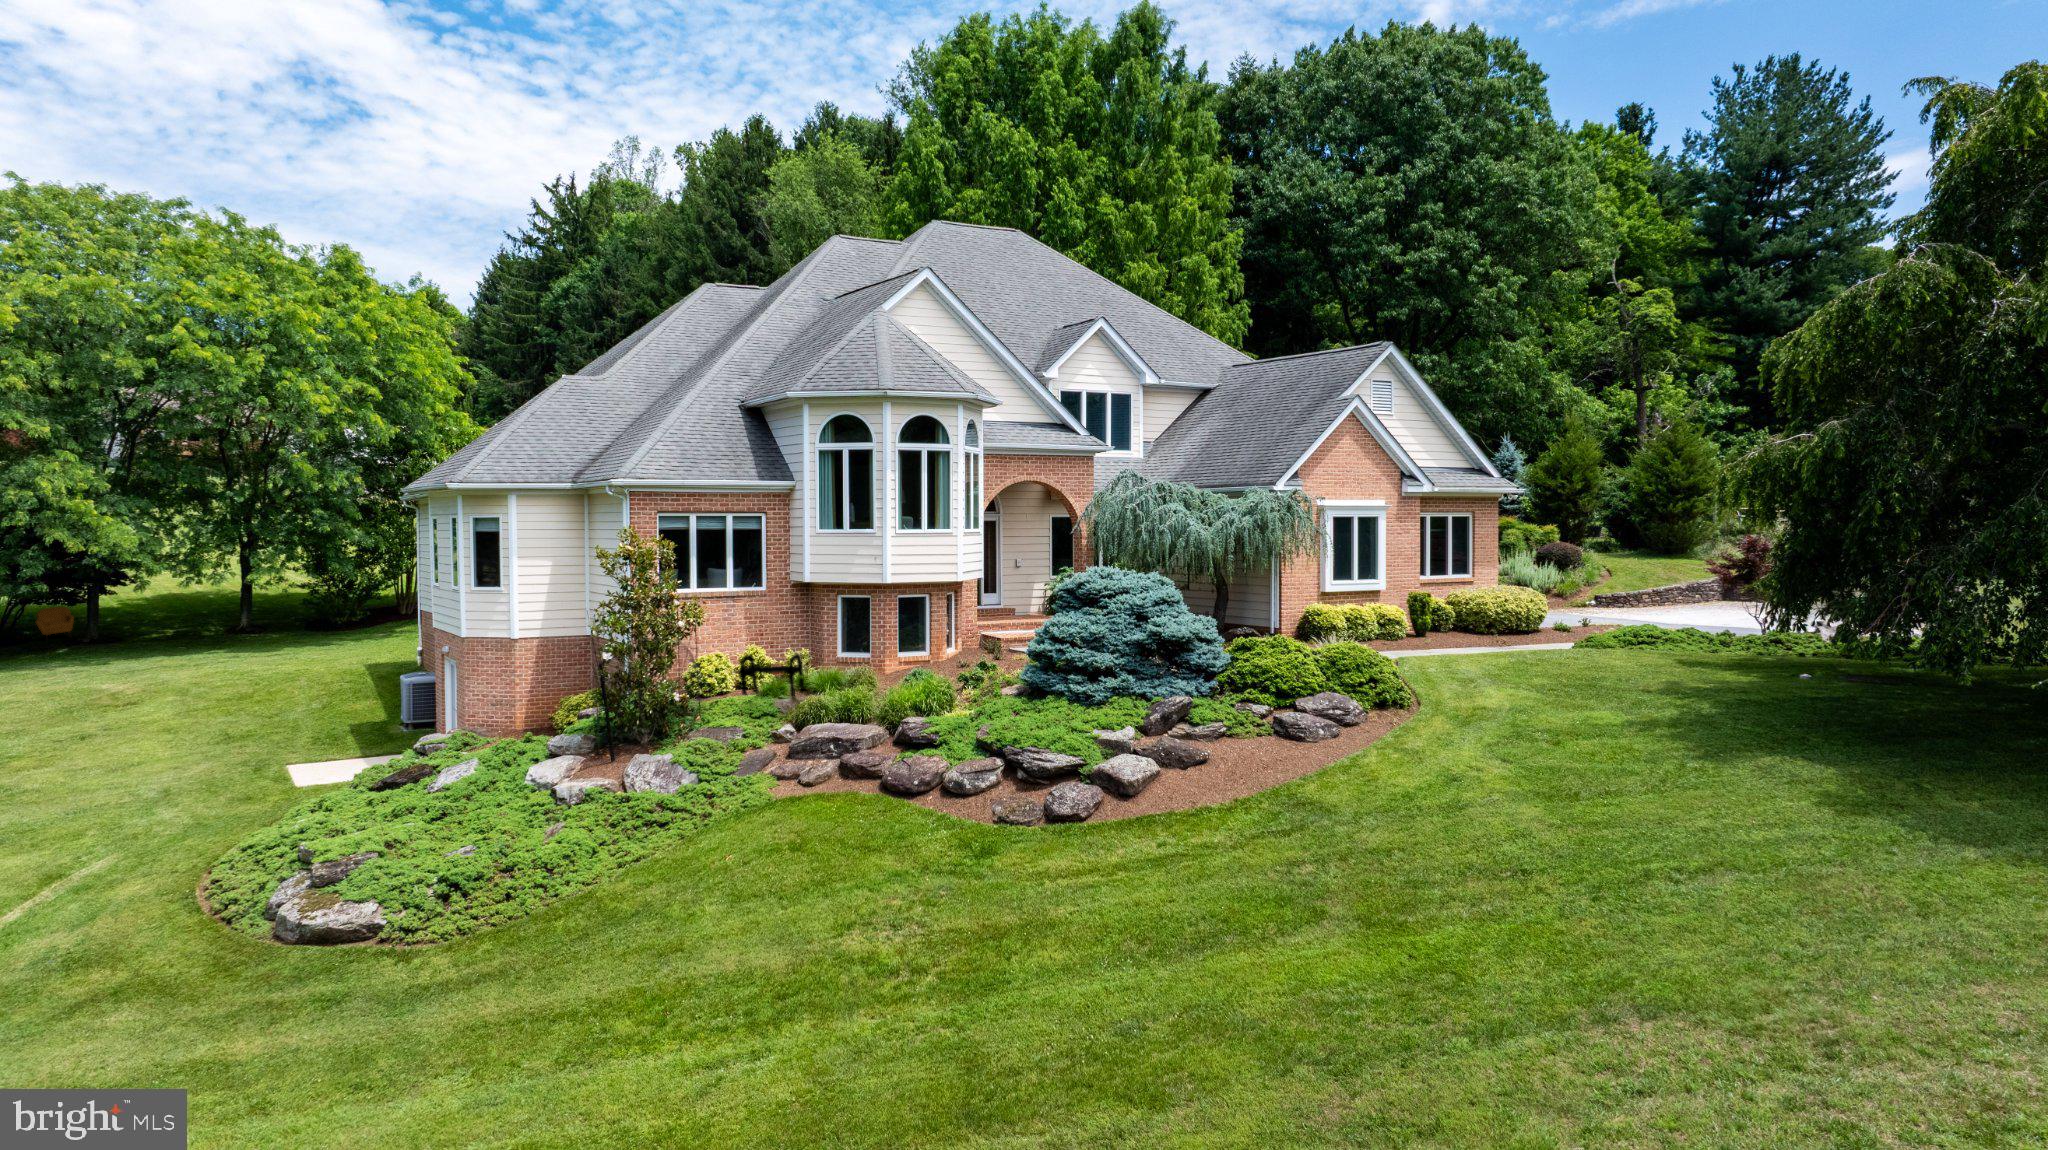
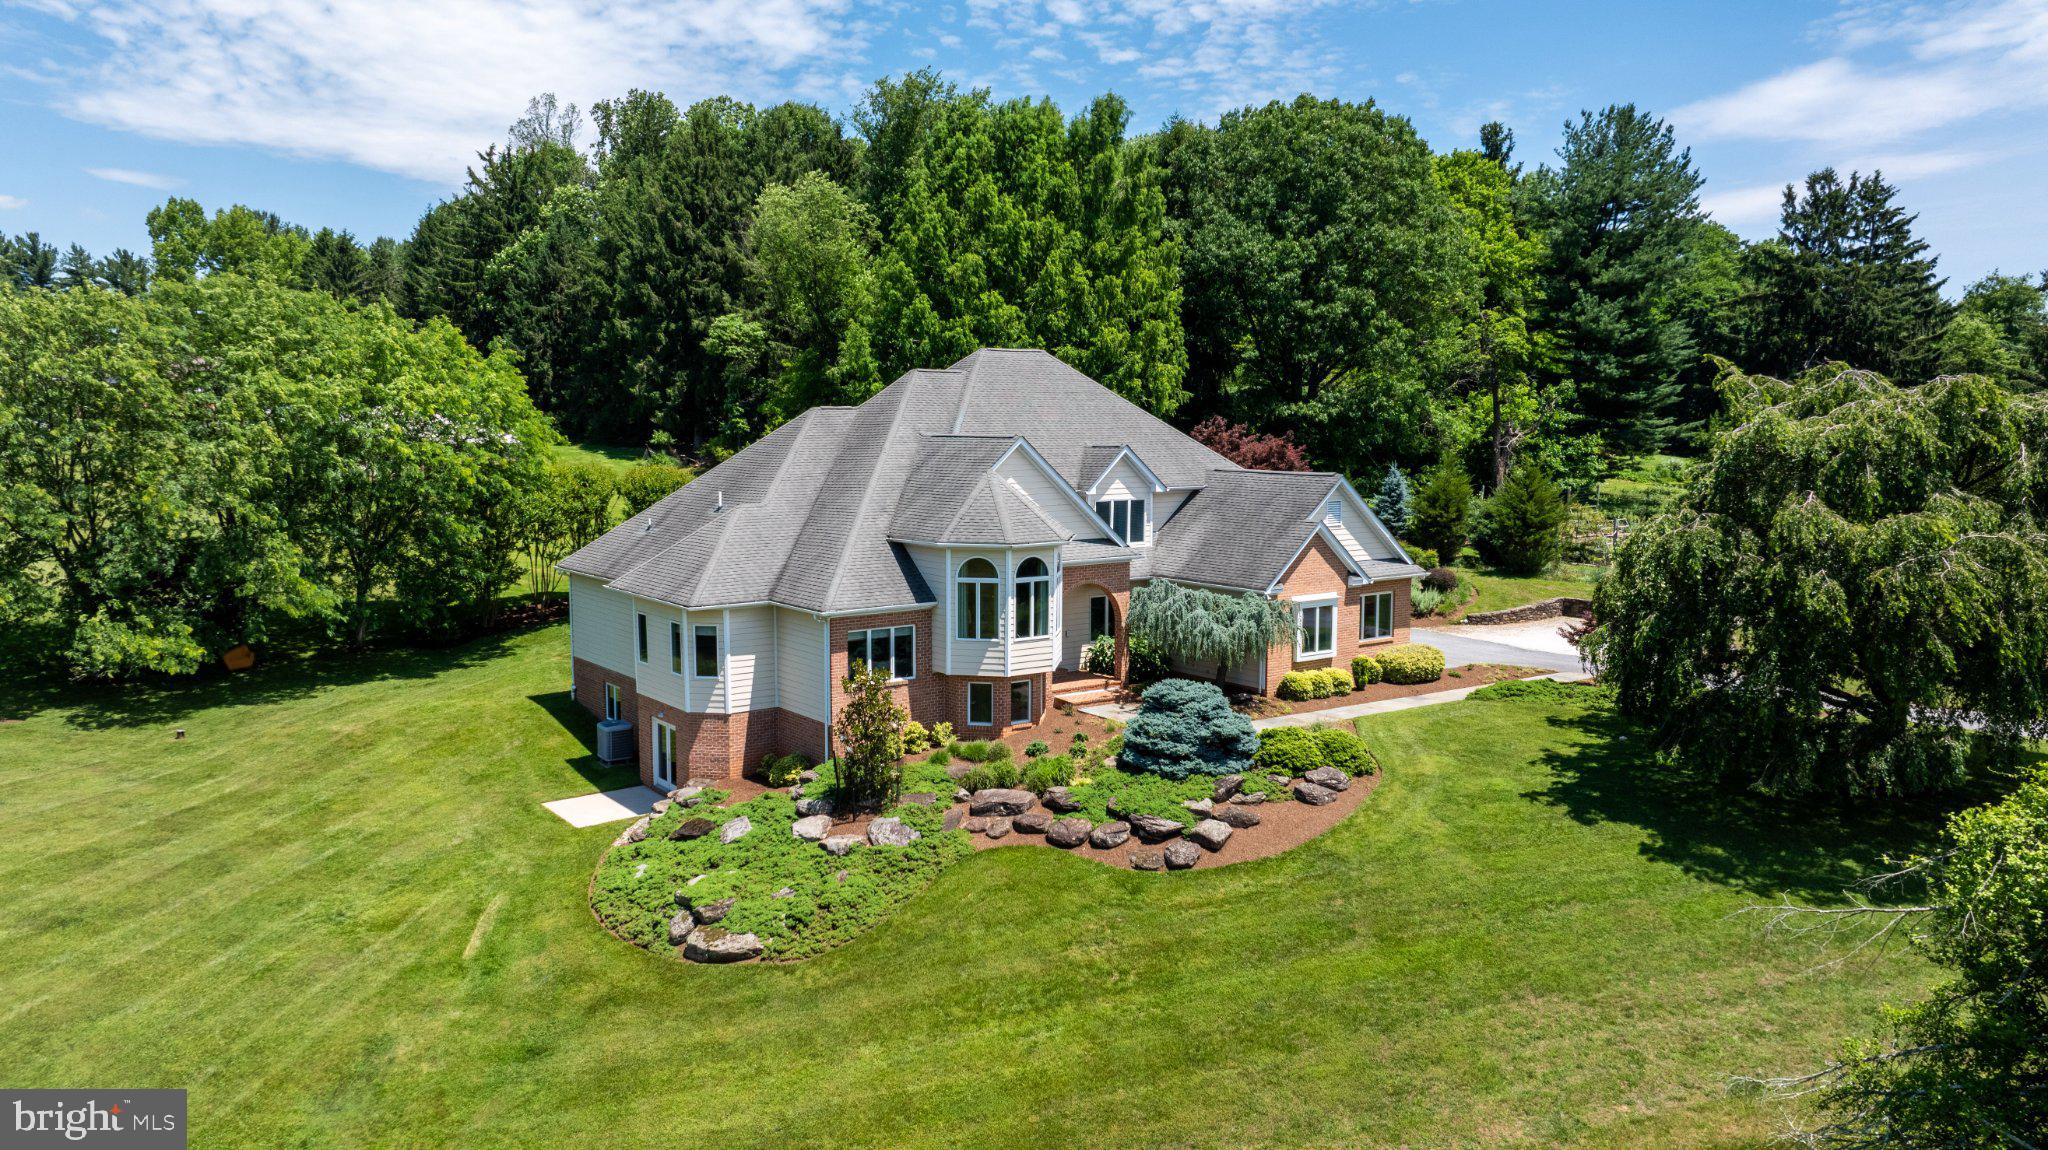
bench: present [740,654,805,698] -> none [905,727,947,760]

